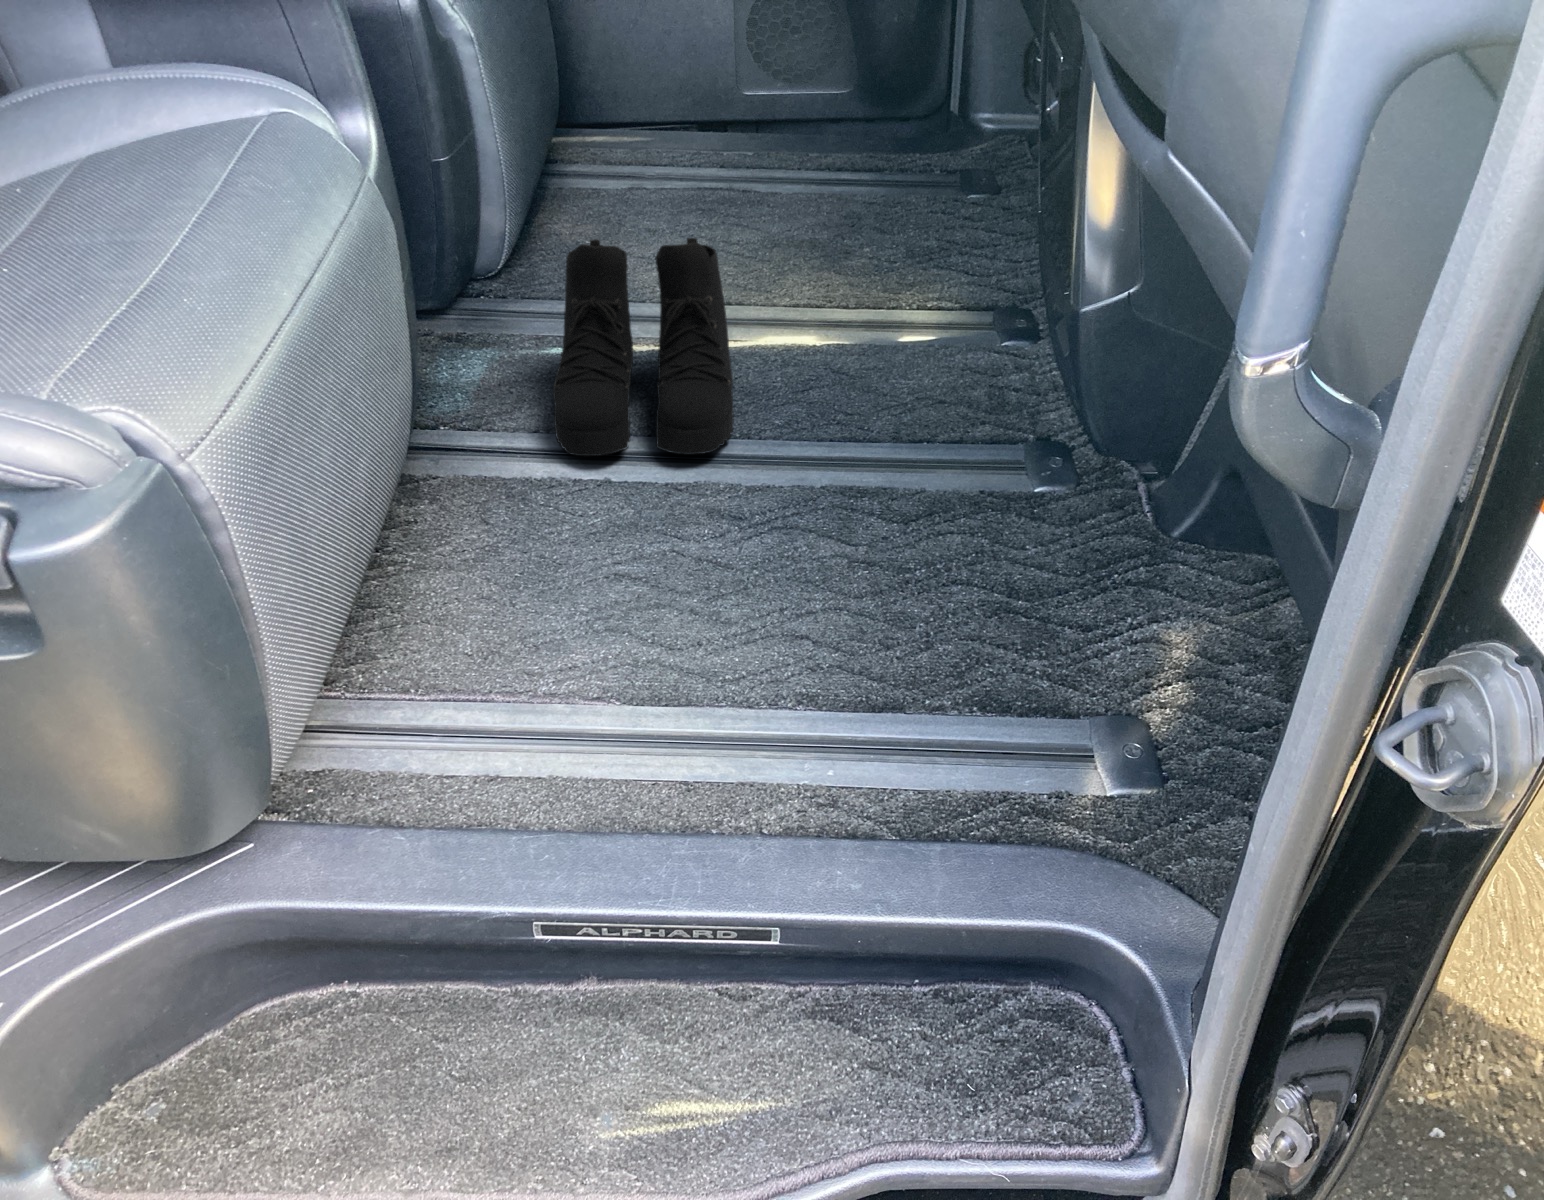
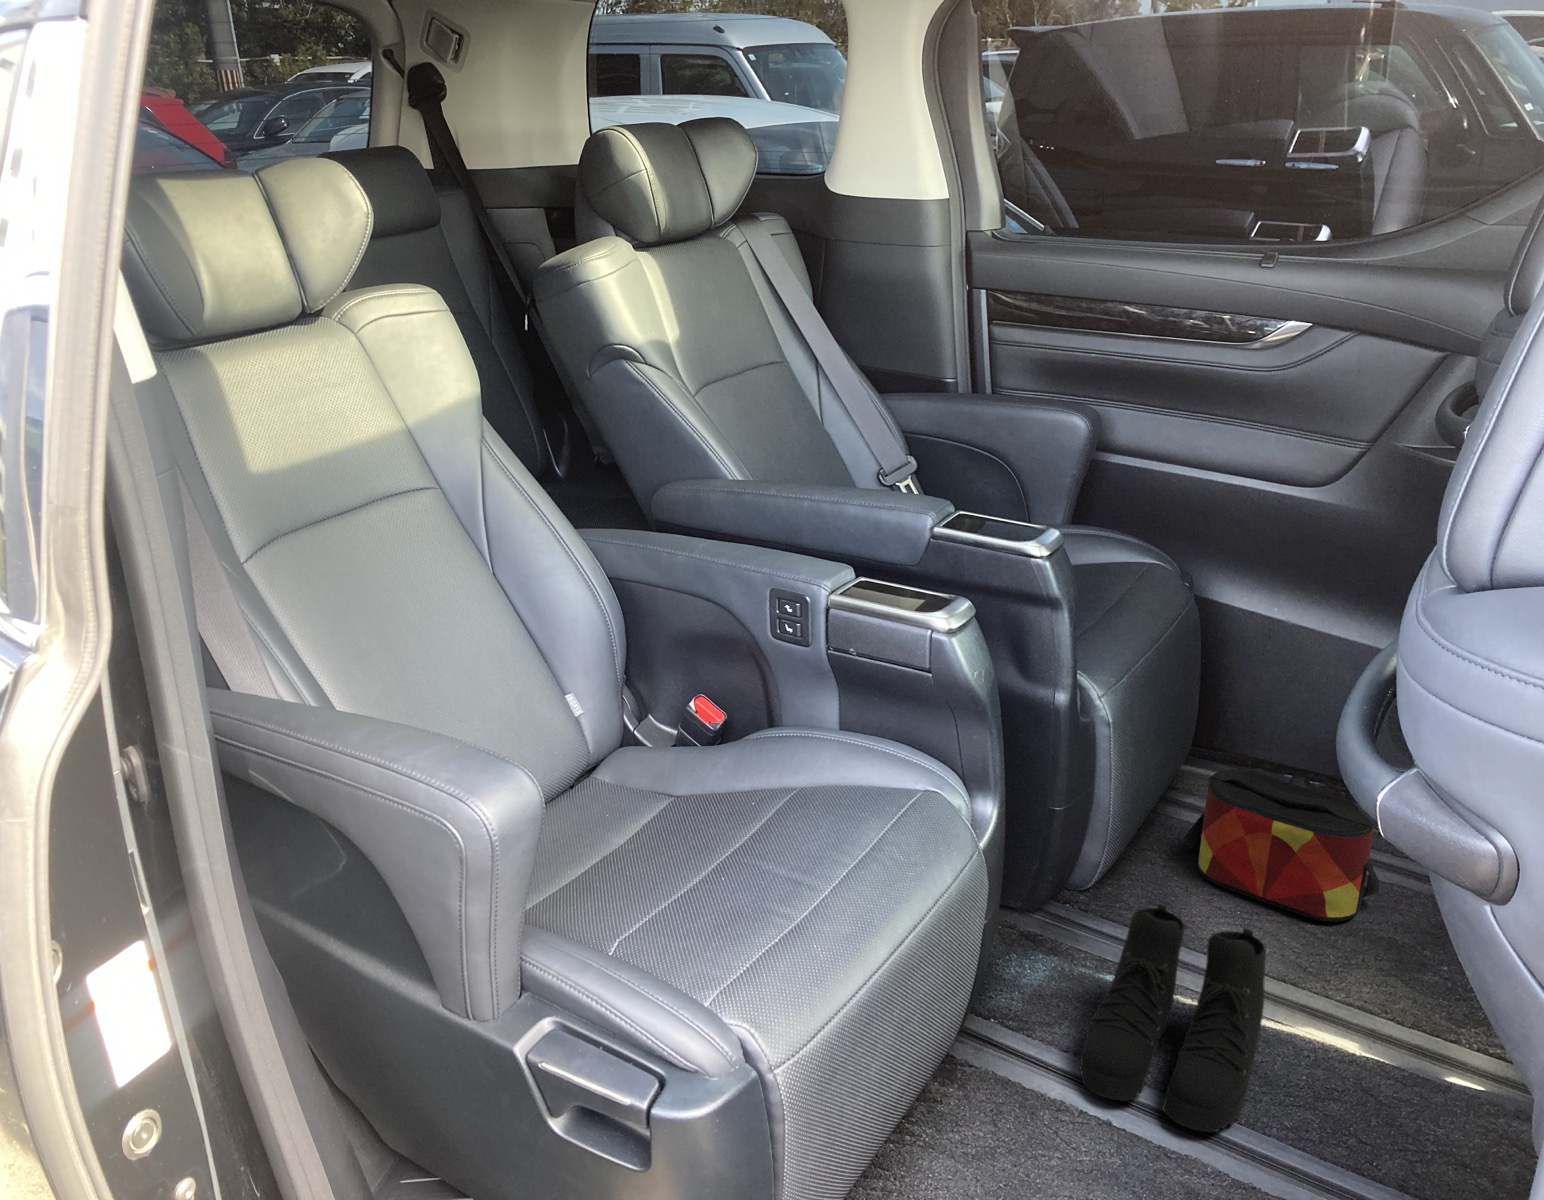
bag: none [582,97,791,240] -> present [1184,769,1379,922]

